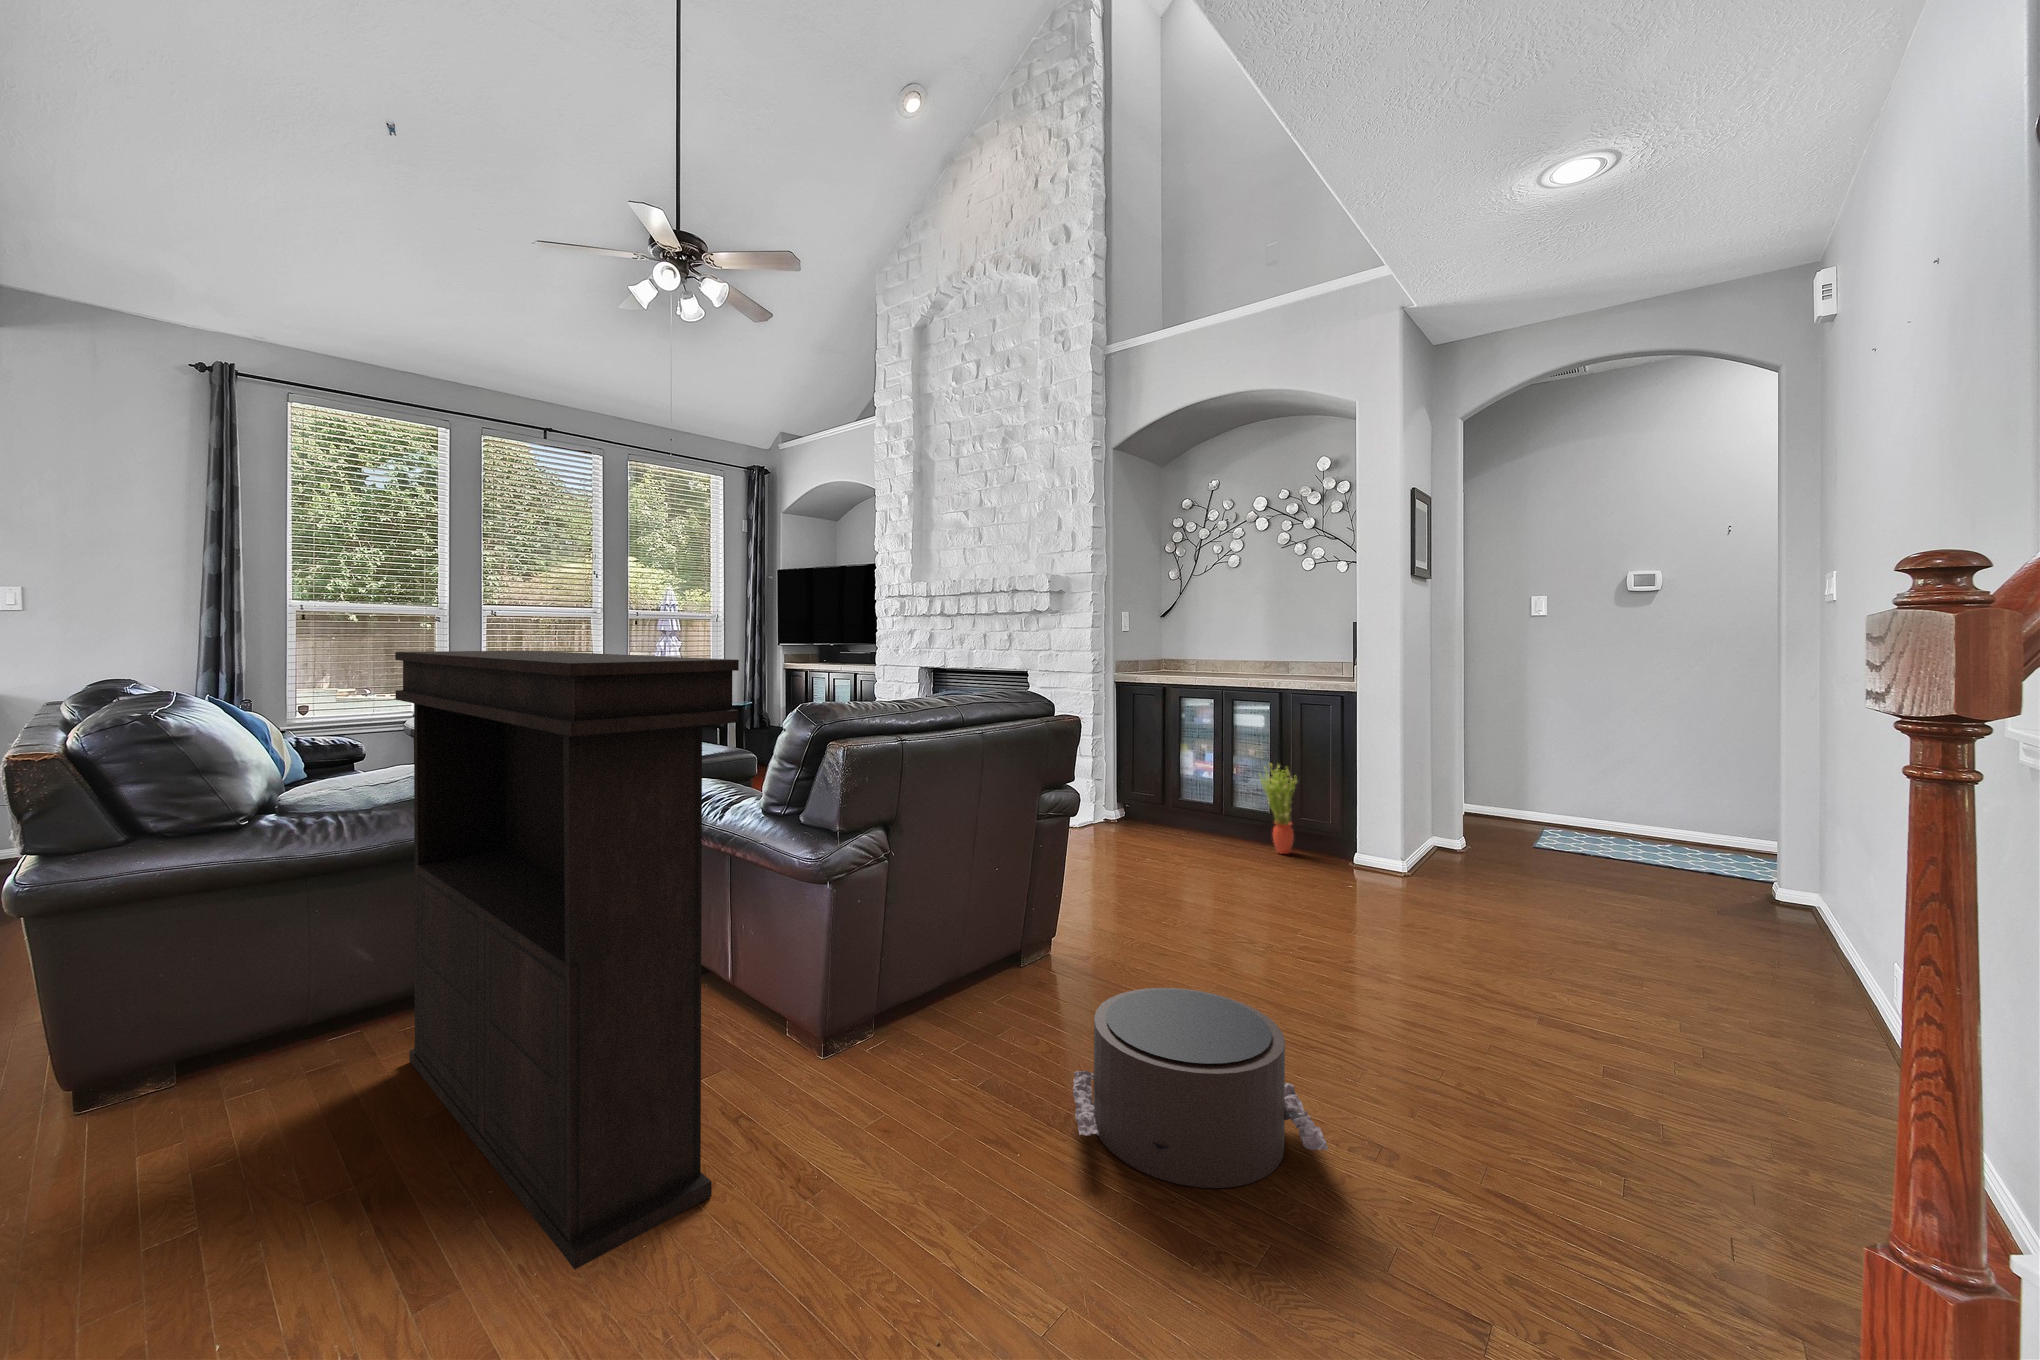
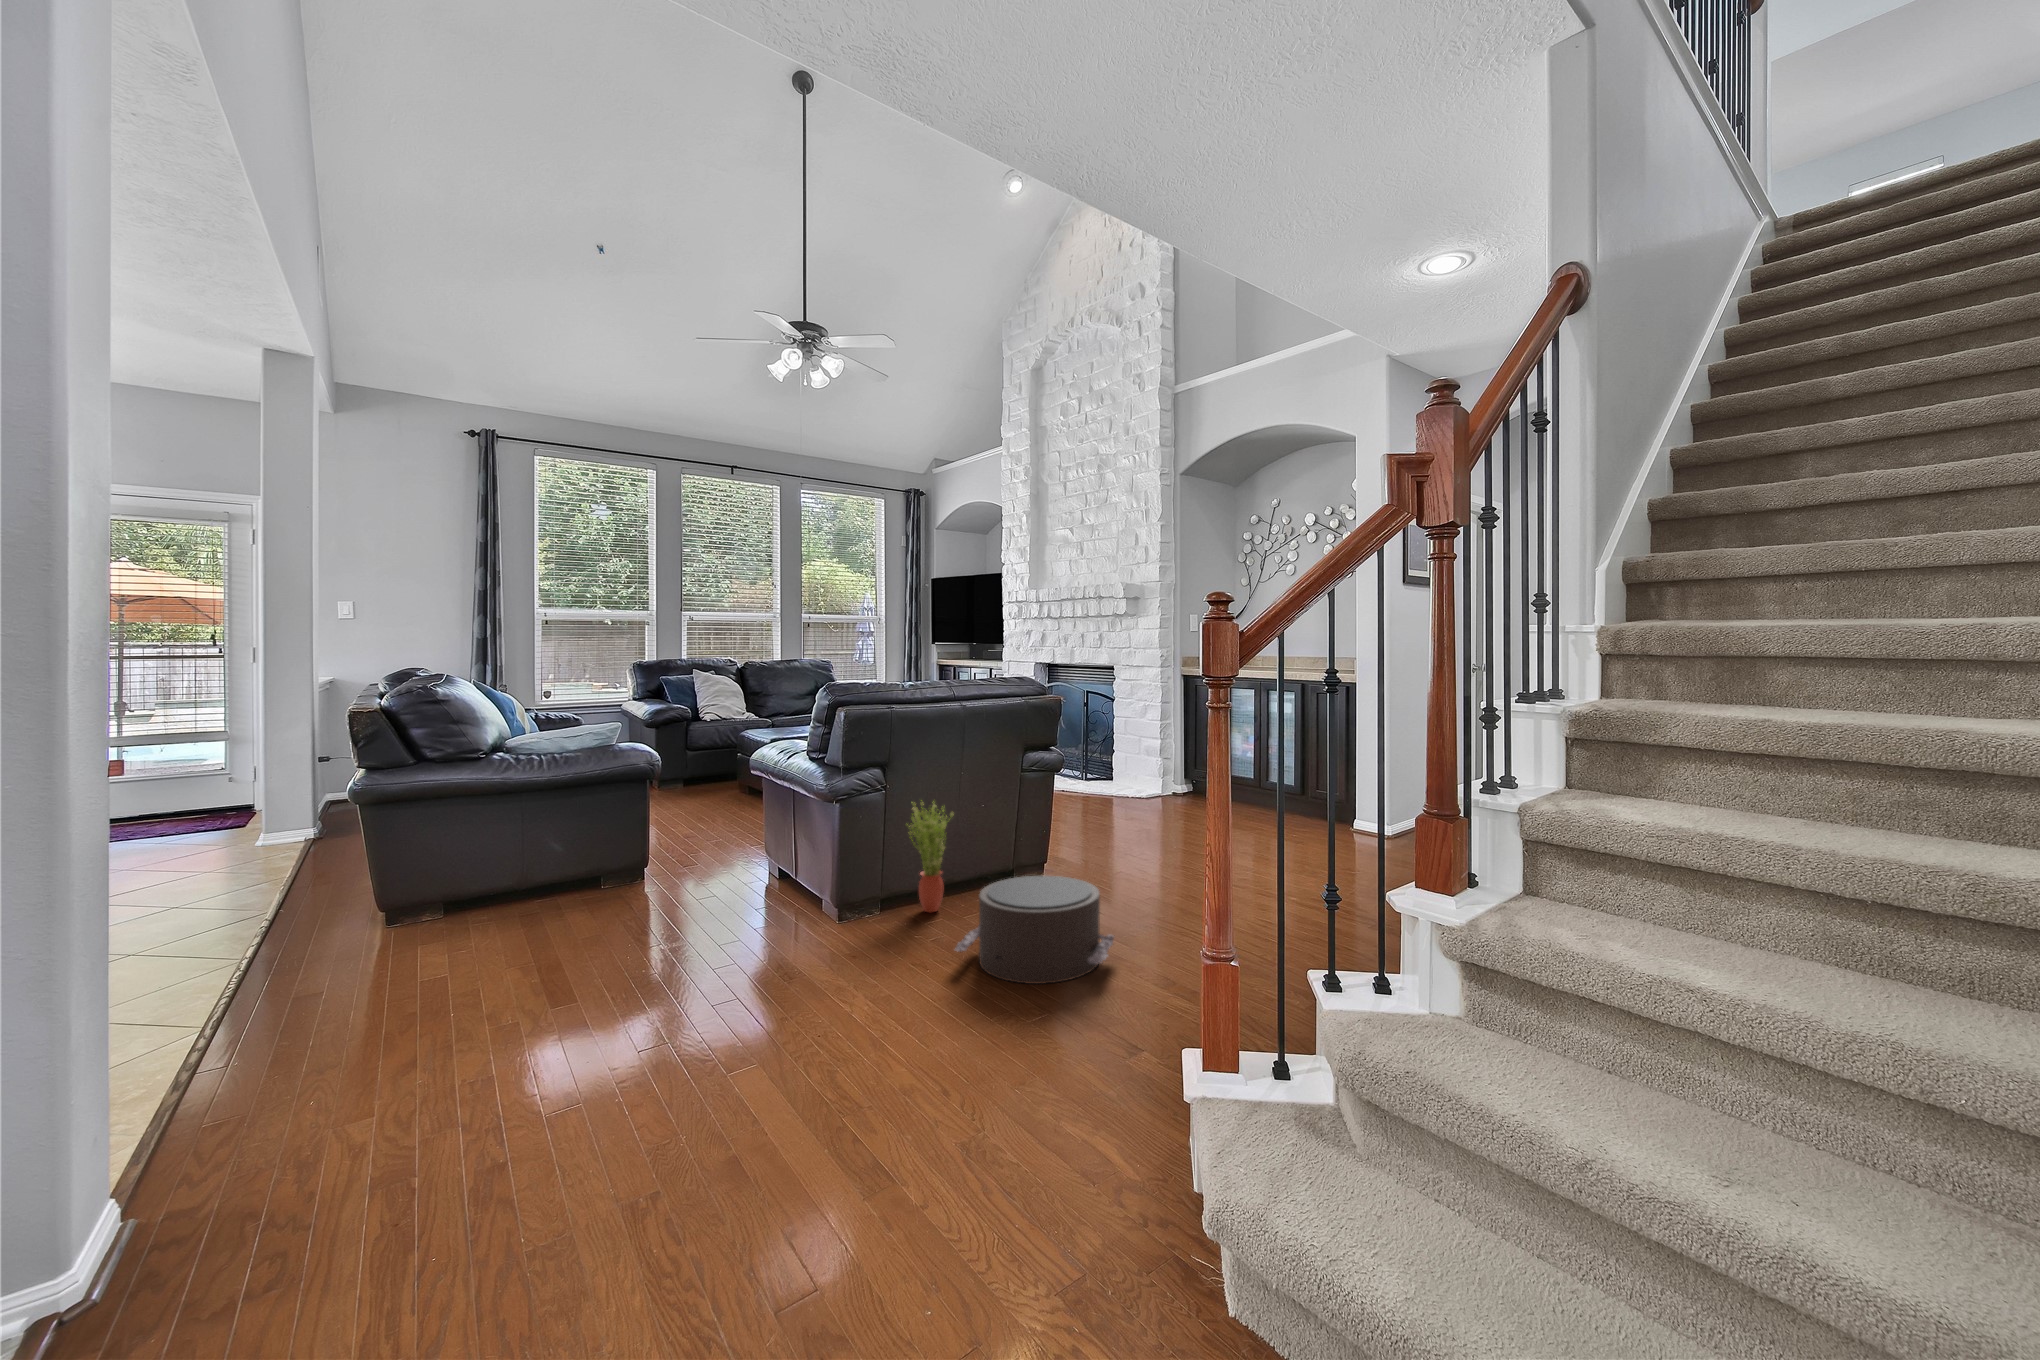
console table: present [395,650,739,1269] -> none [571,647,743,993]
potted plant: present [1259,763,1296,854] -> present [907,800,954,913]

